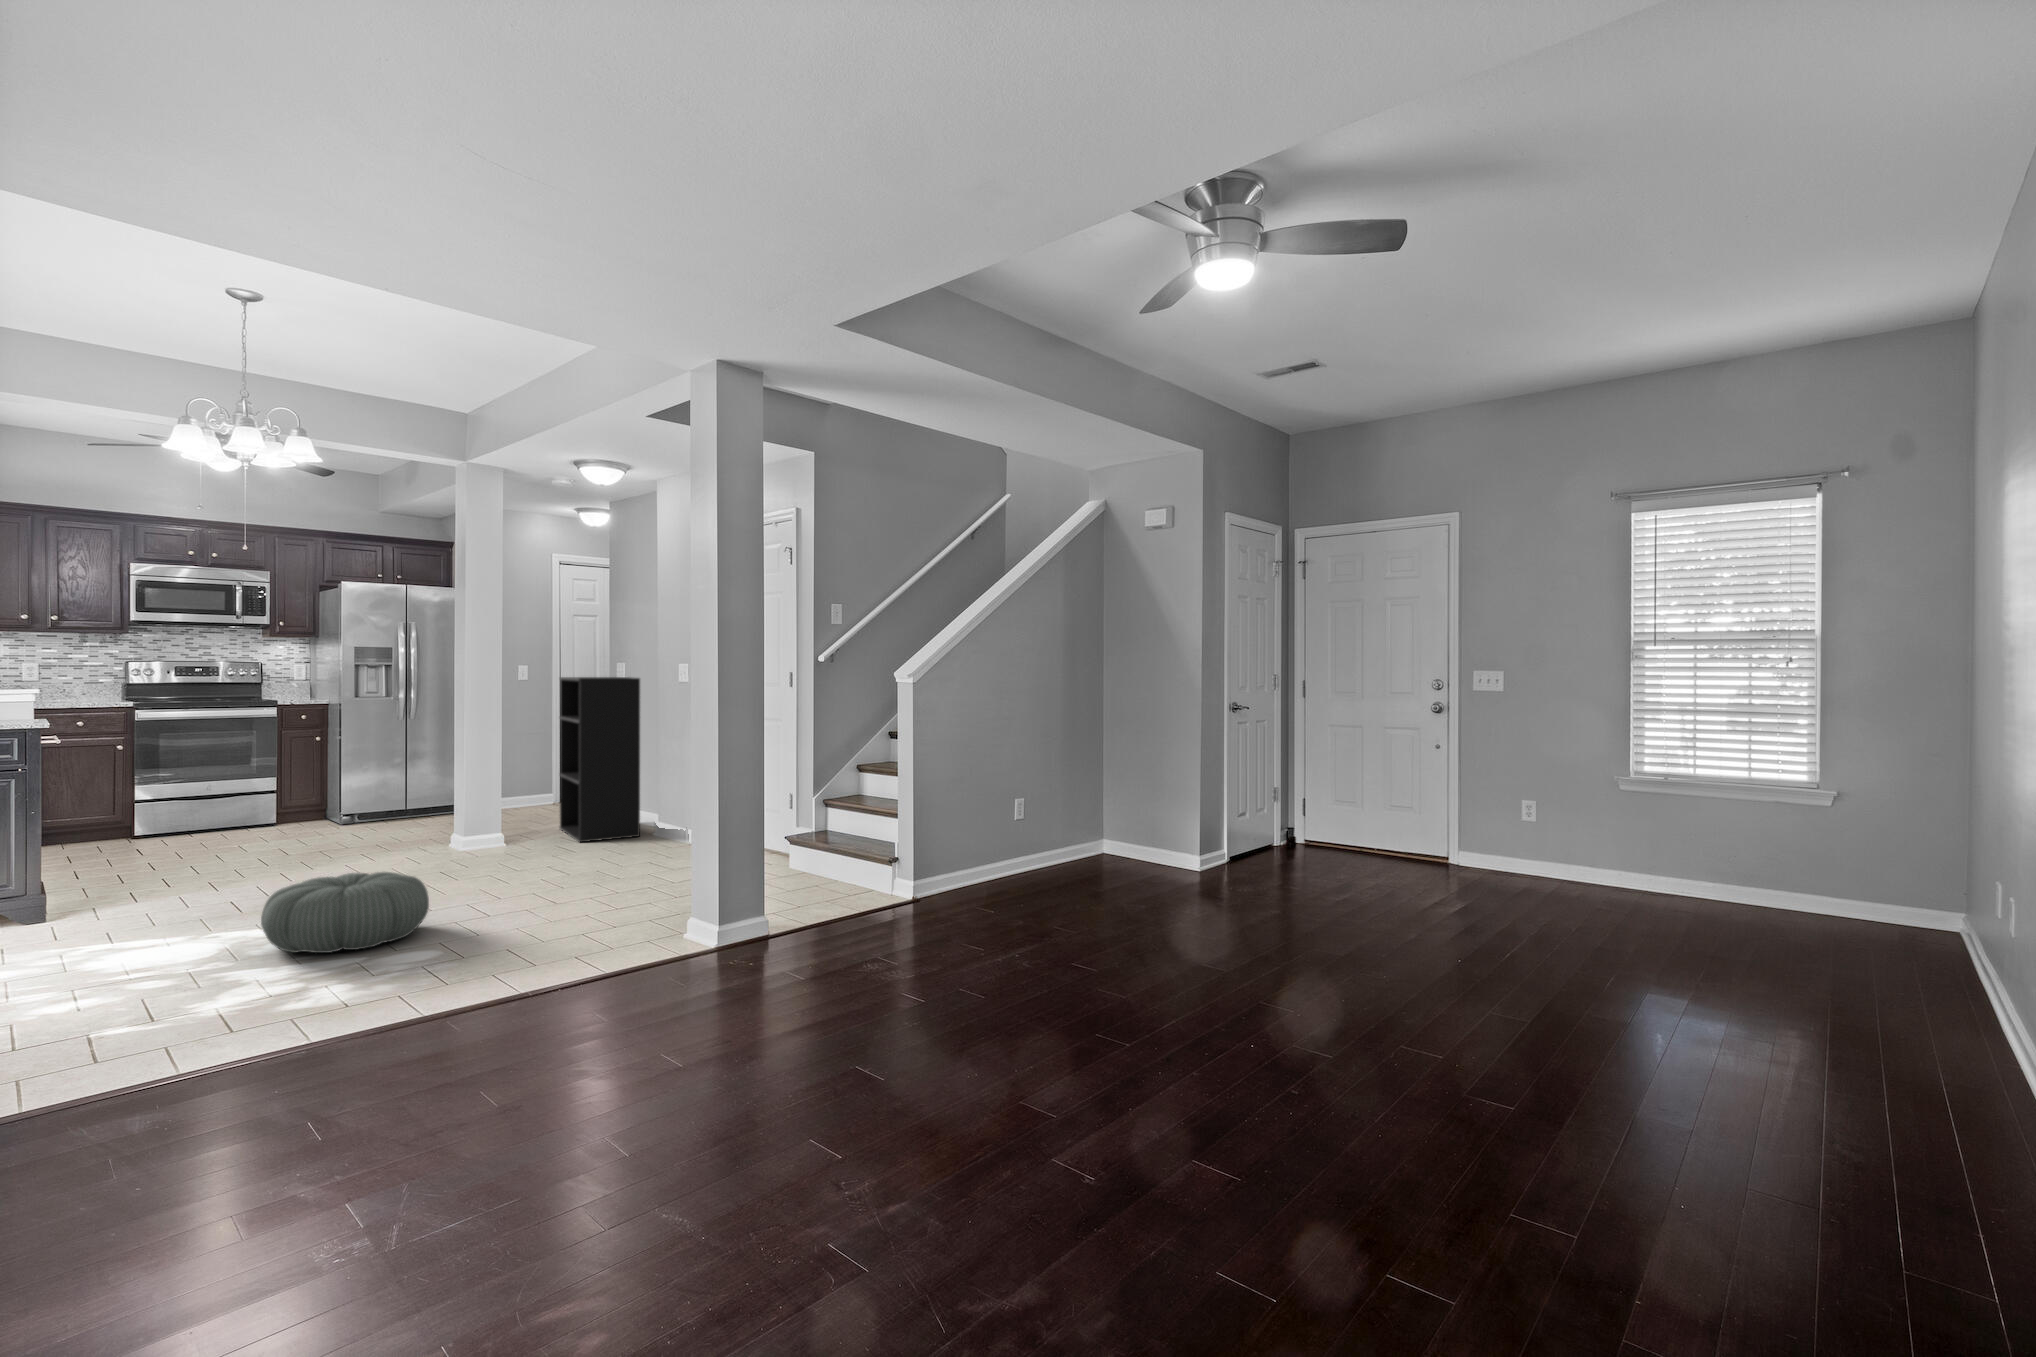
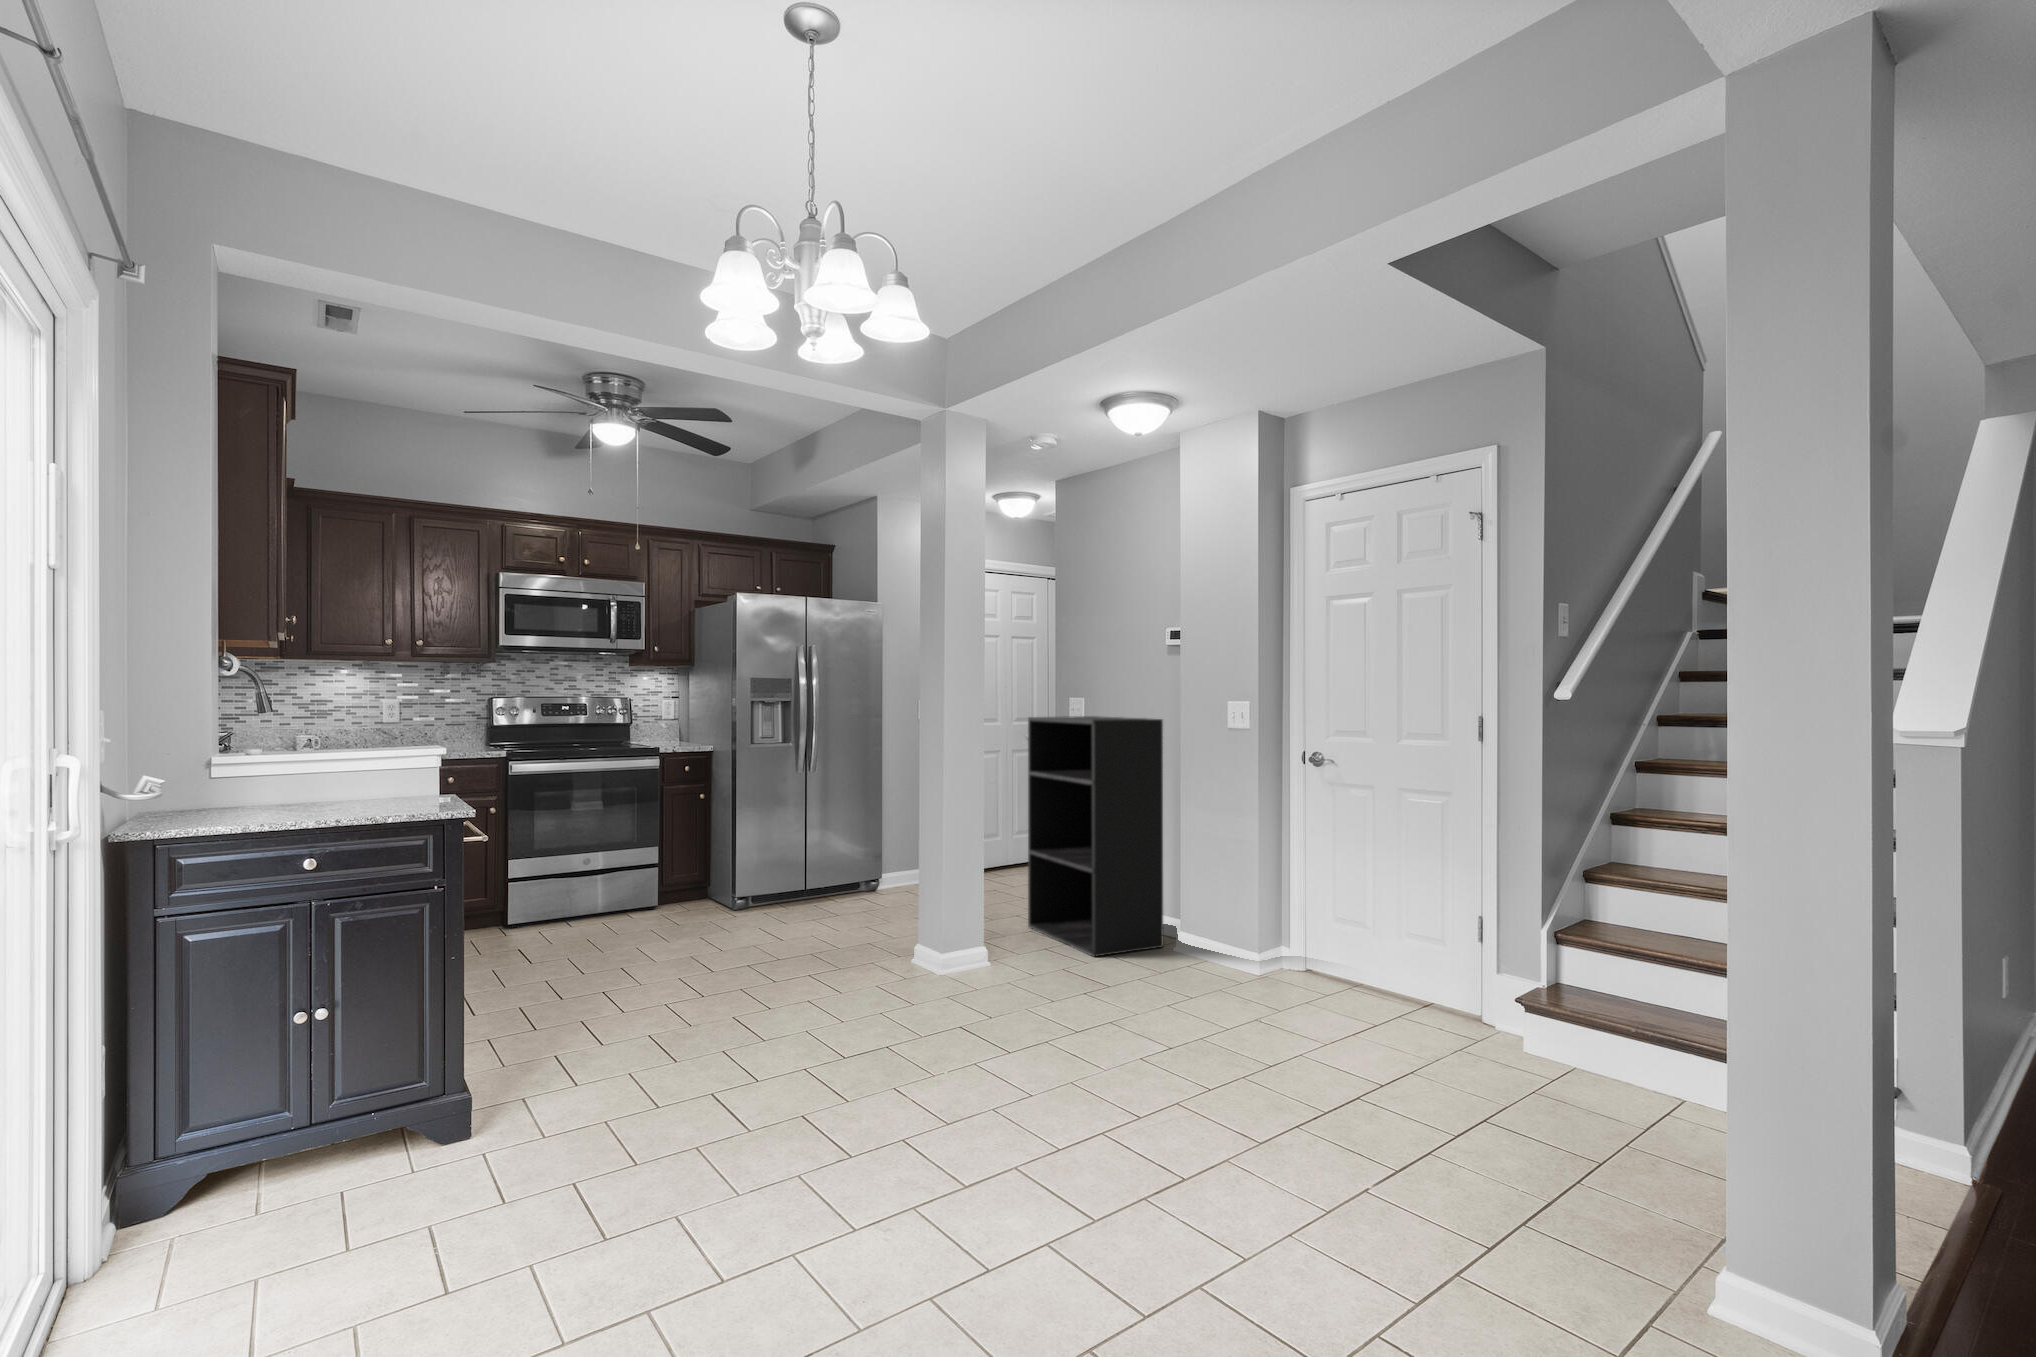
pouf: present [261,872,429,953] -> none [906,1071,1158,1257]

